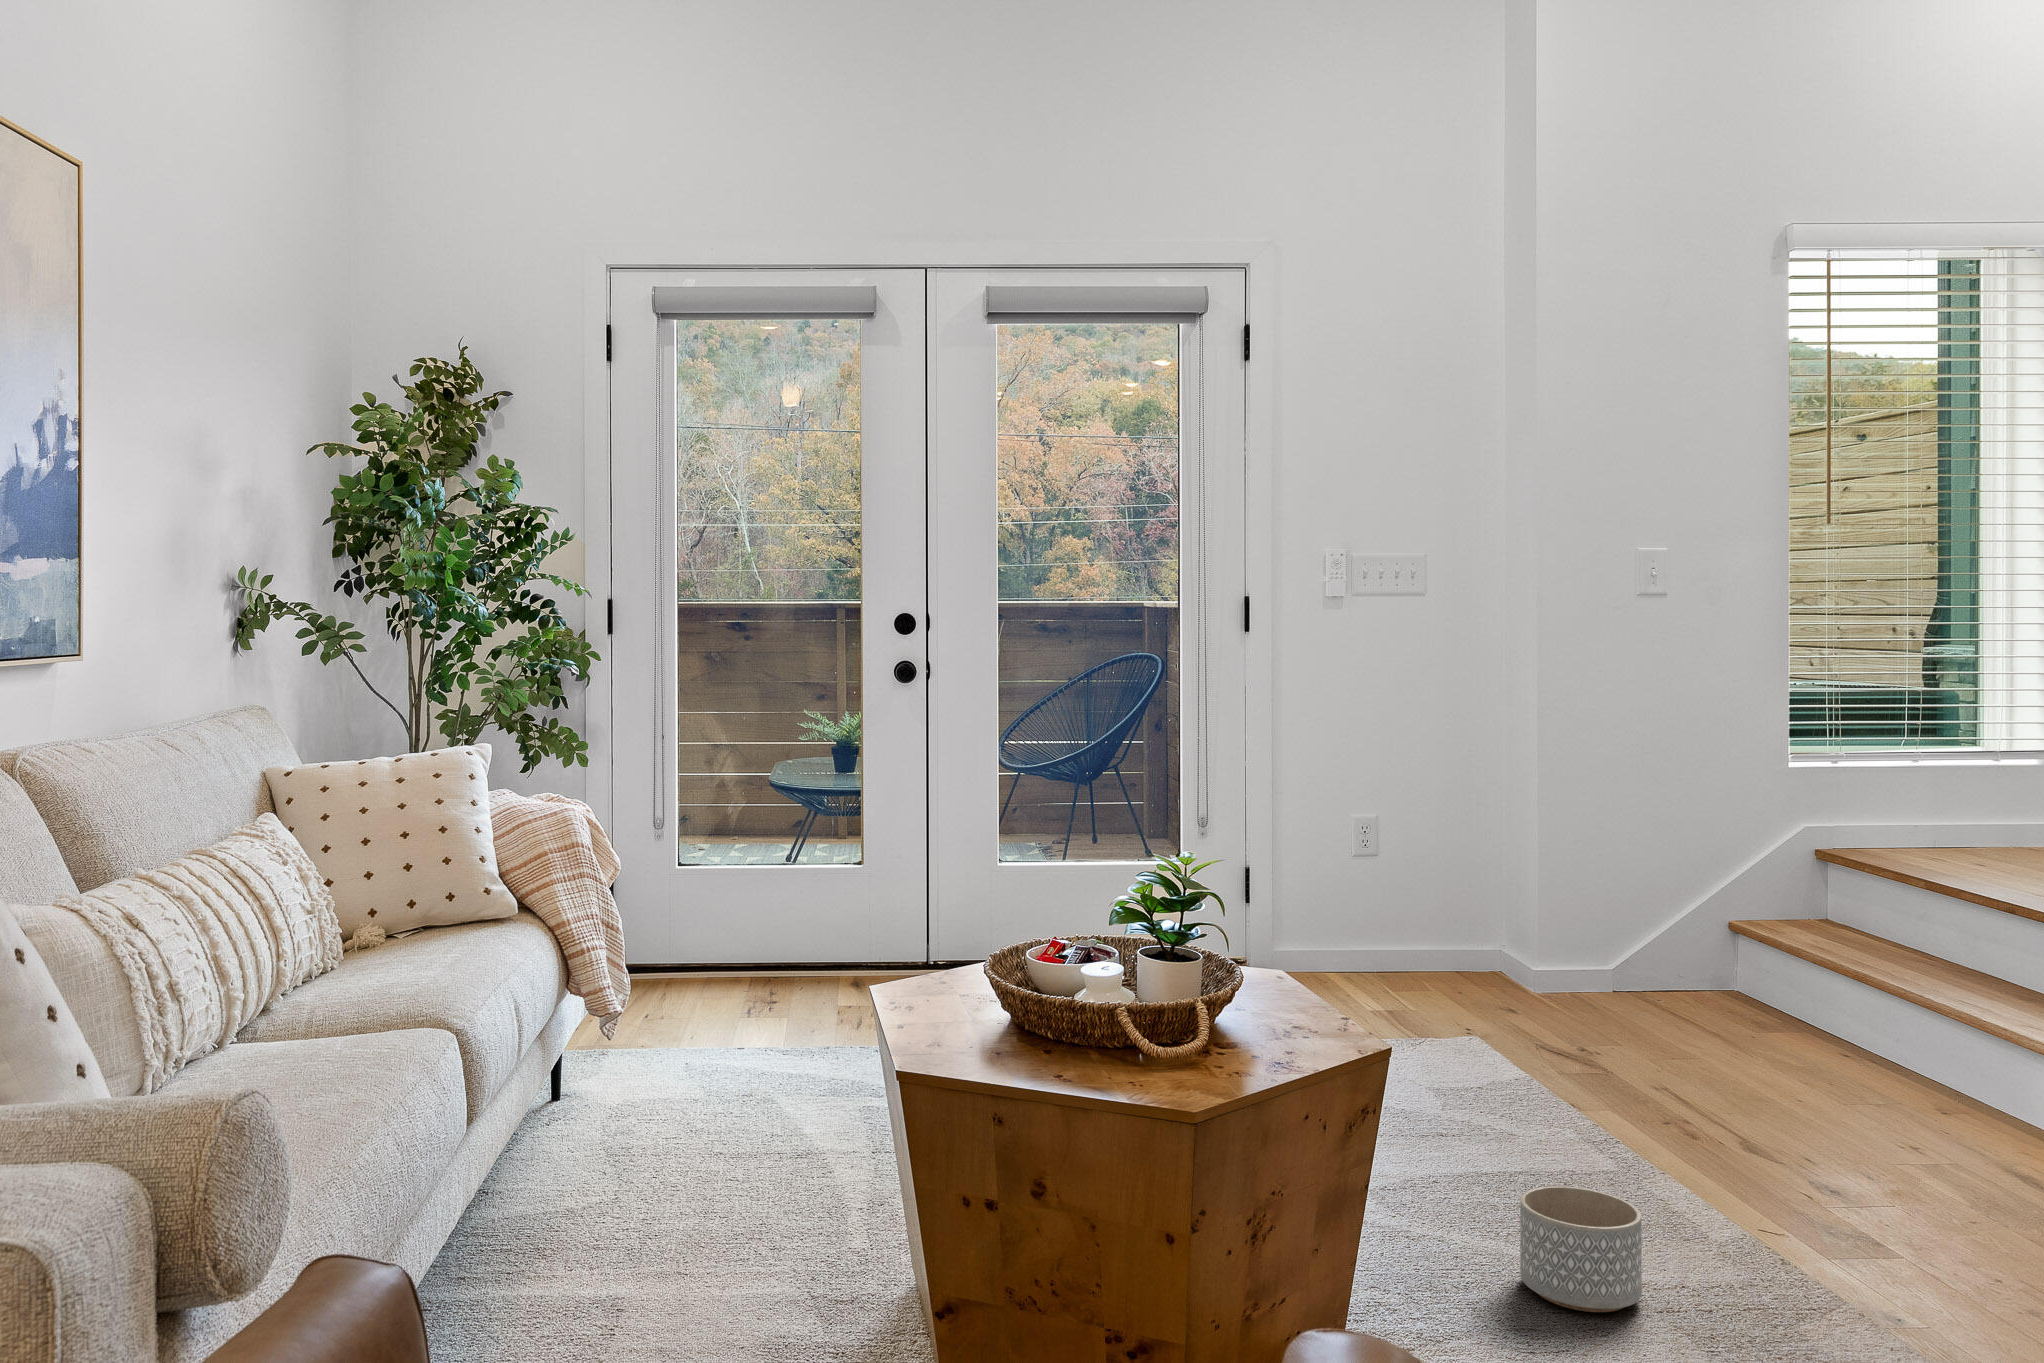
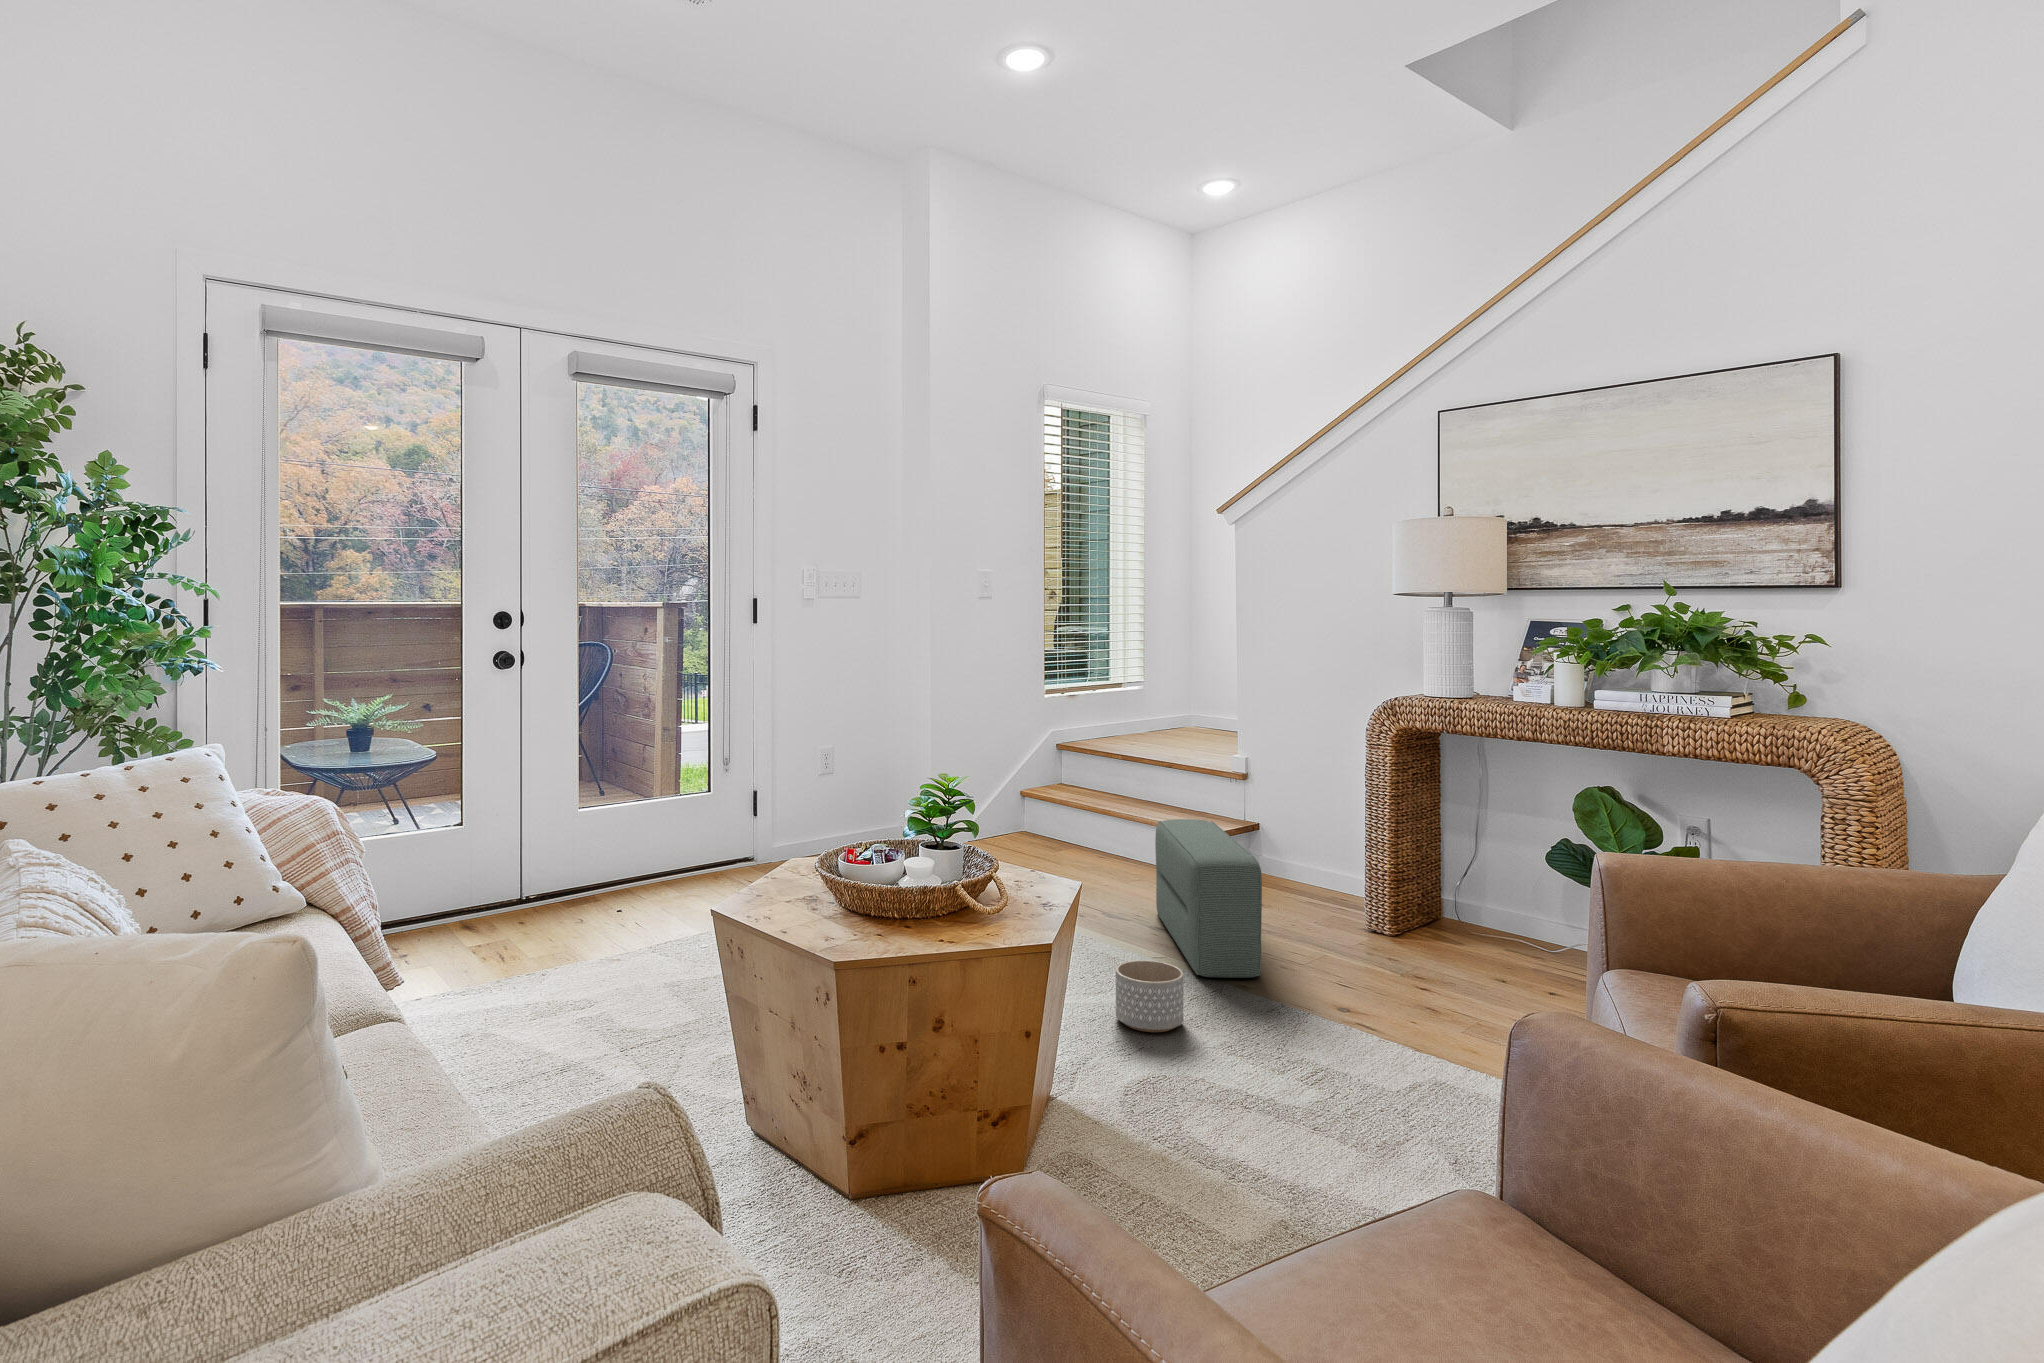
pouf: none [1758,982,1940,1279] -> present [1155,819,1262,978]

